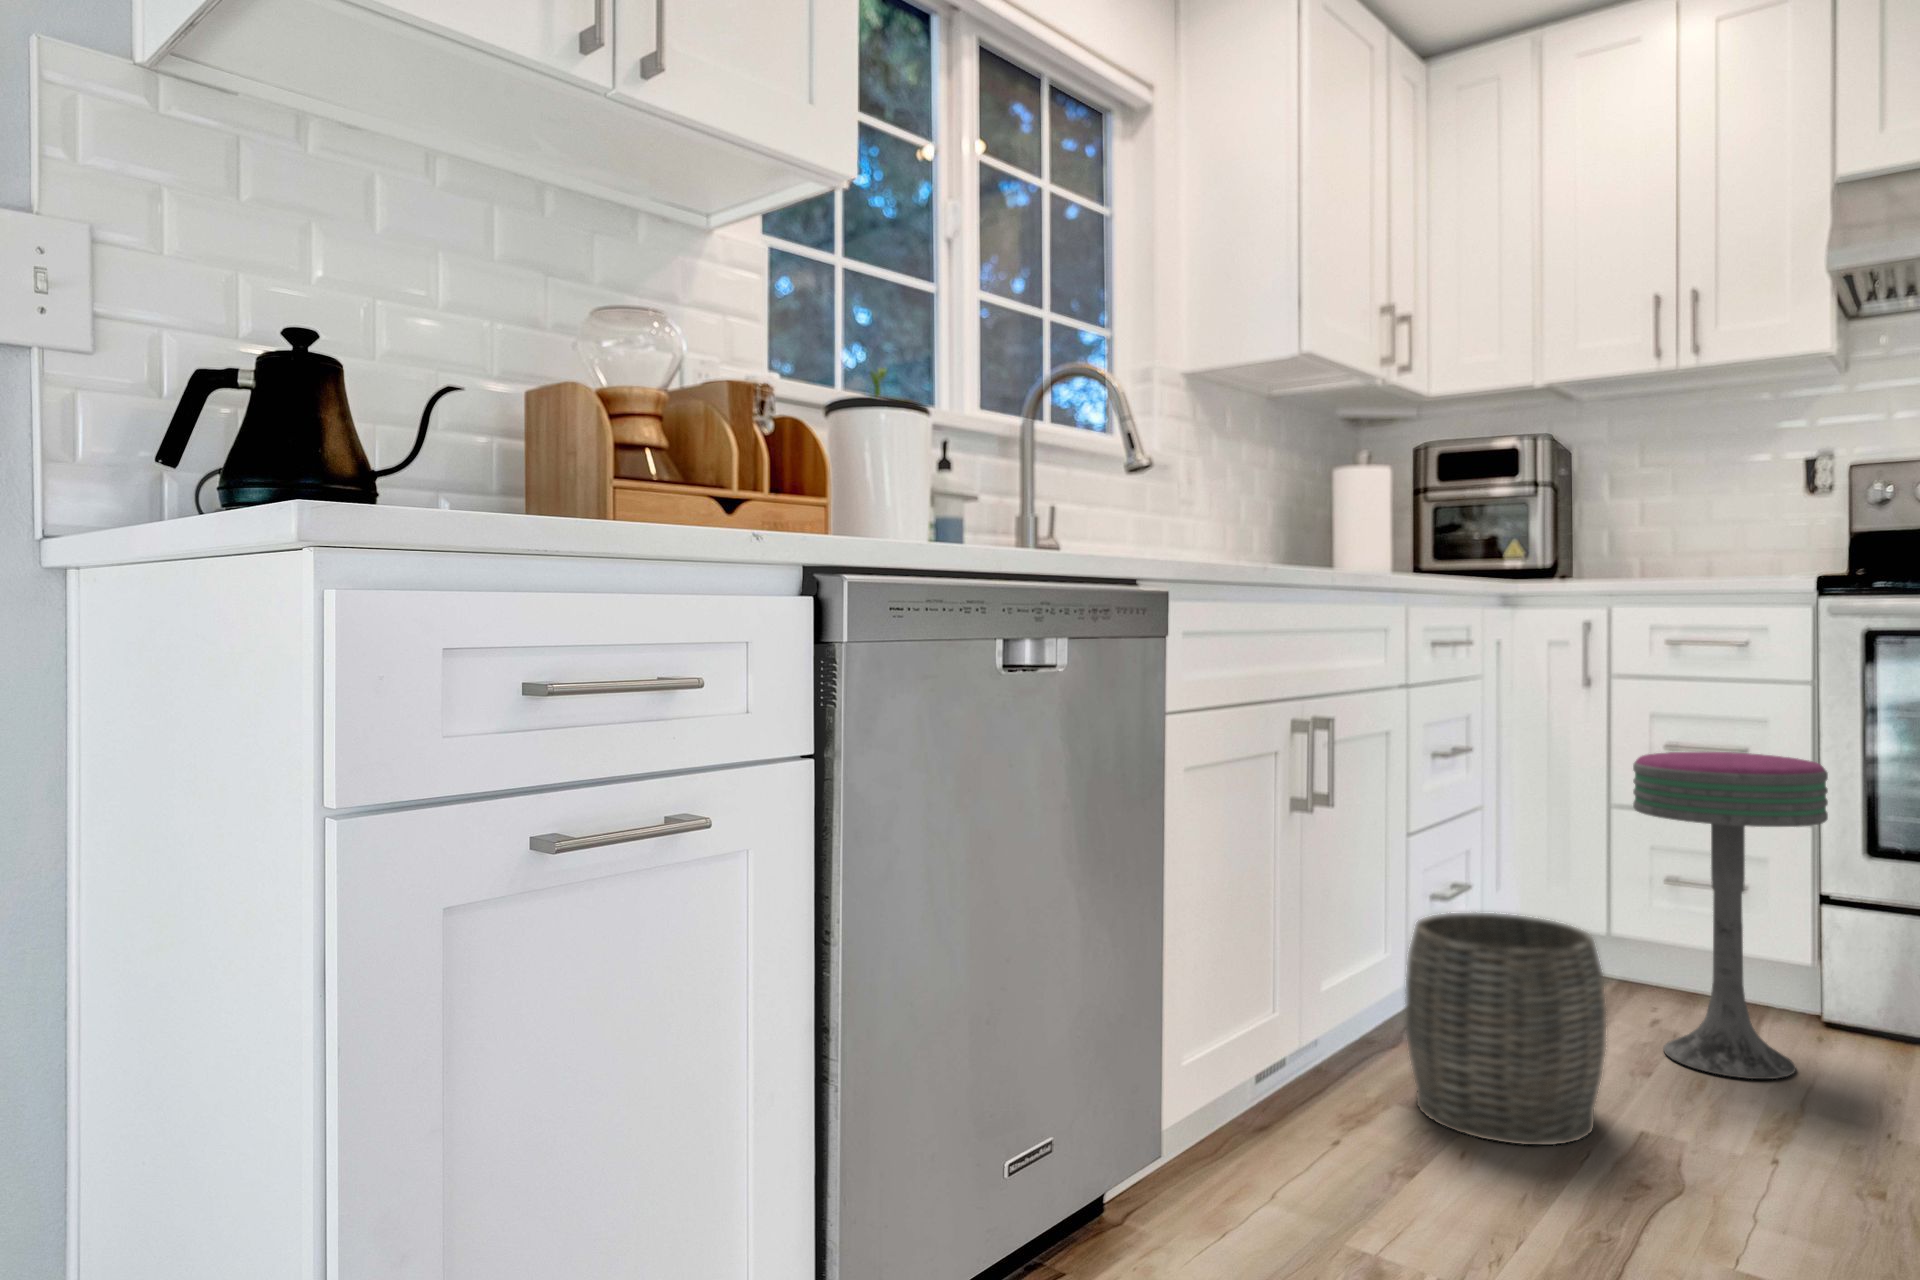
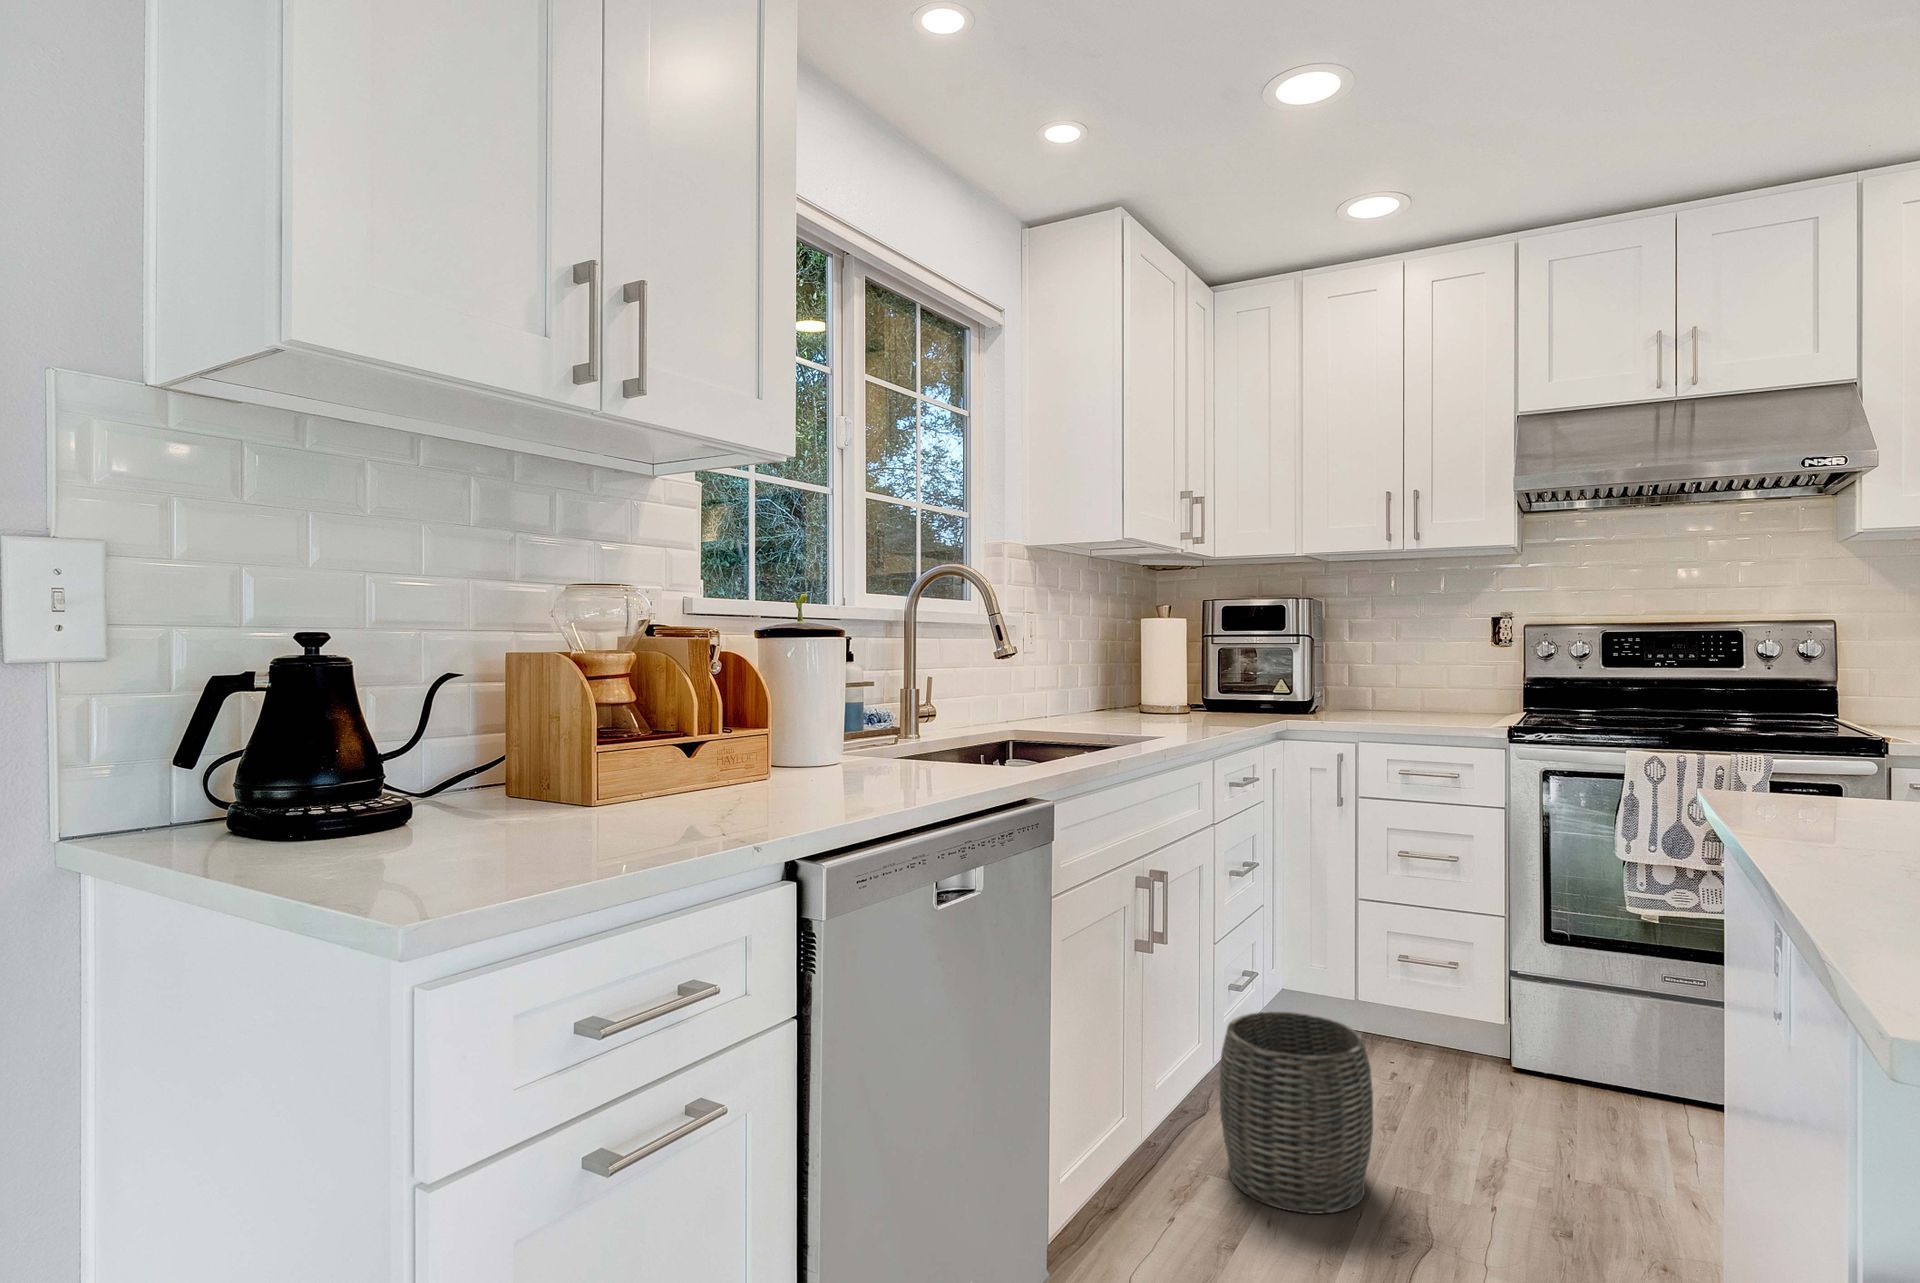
bar stool: present [1633,752,1828,1079] -> none [1382,867,1524,1132]

